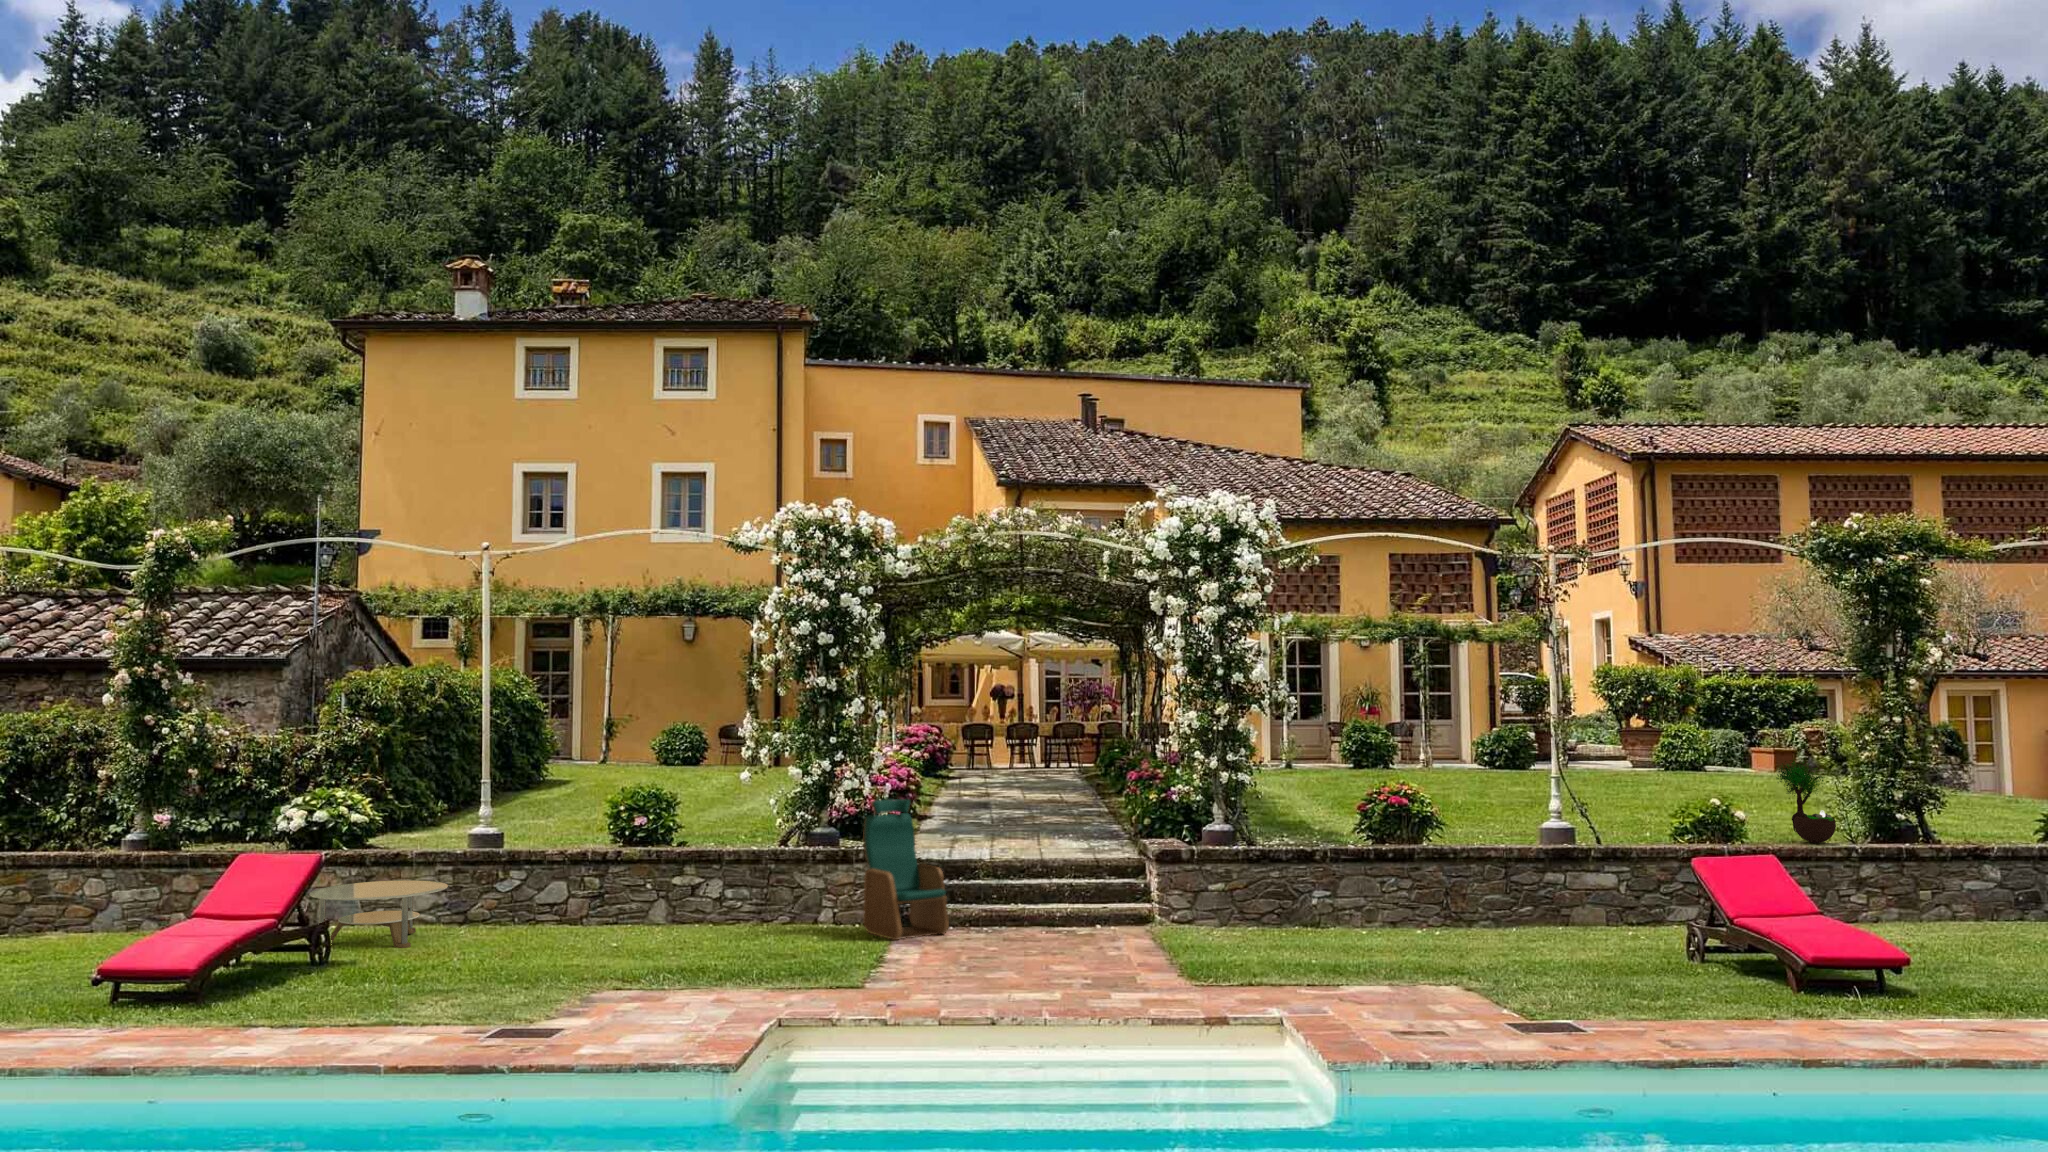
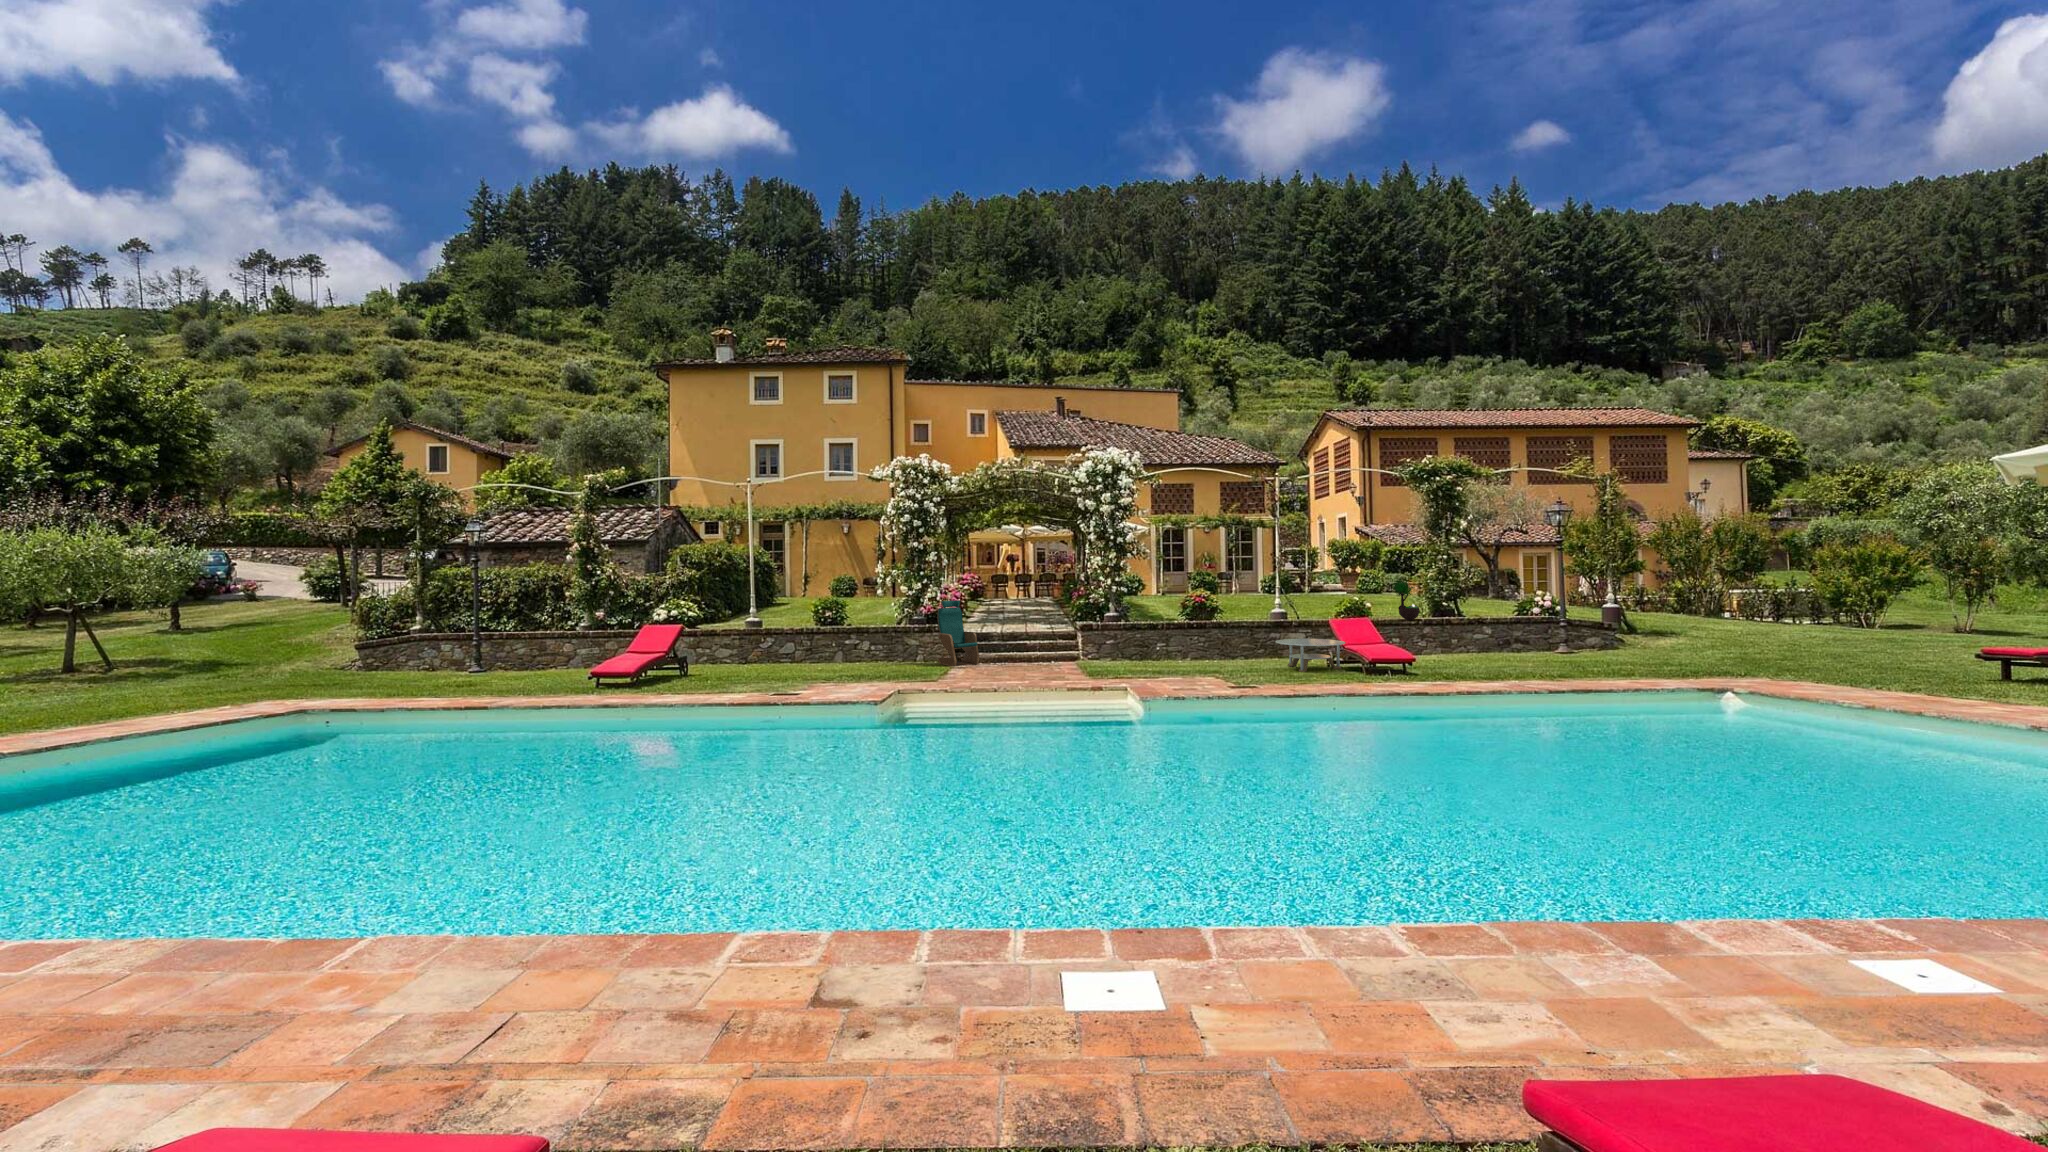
round table: present [309,880,448,948] -> present [1276,639,1346,672]

